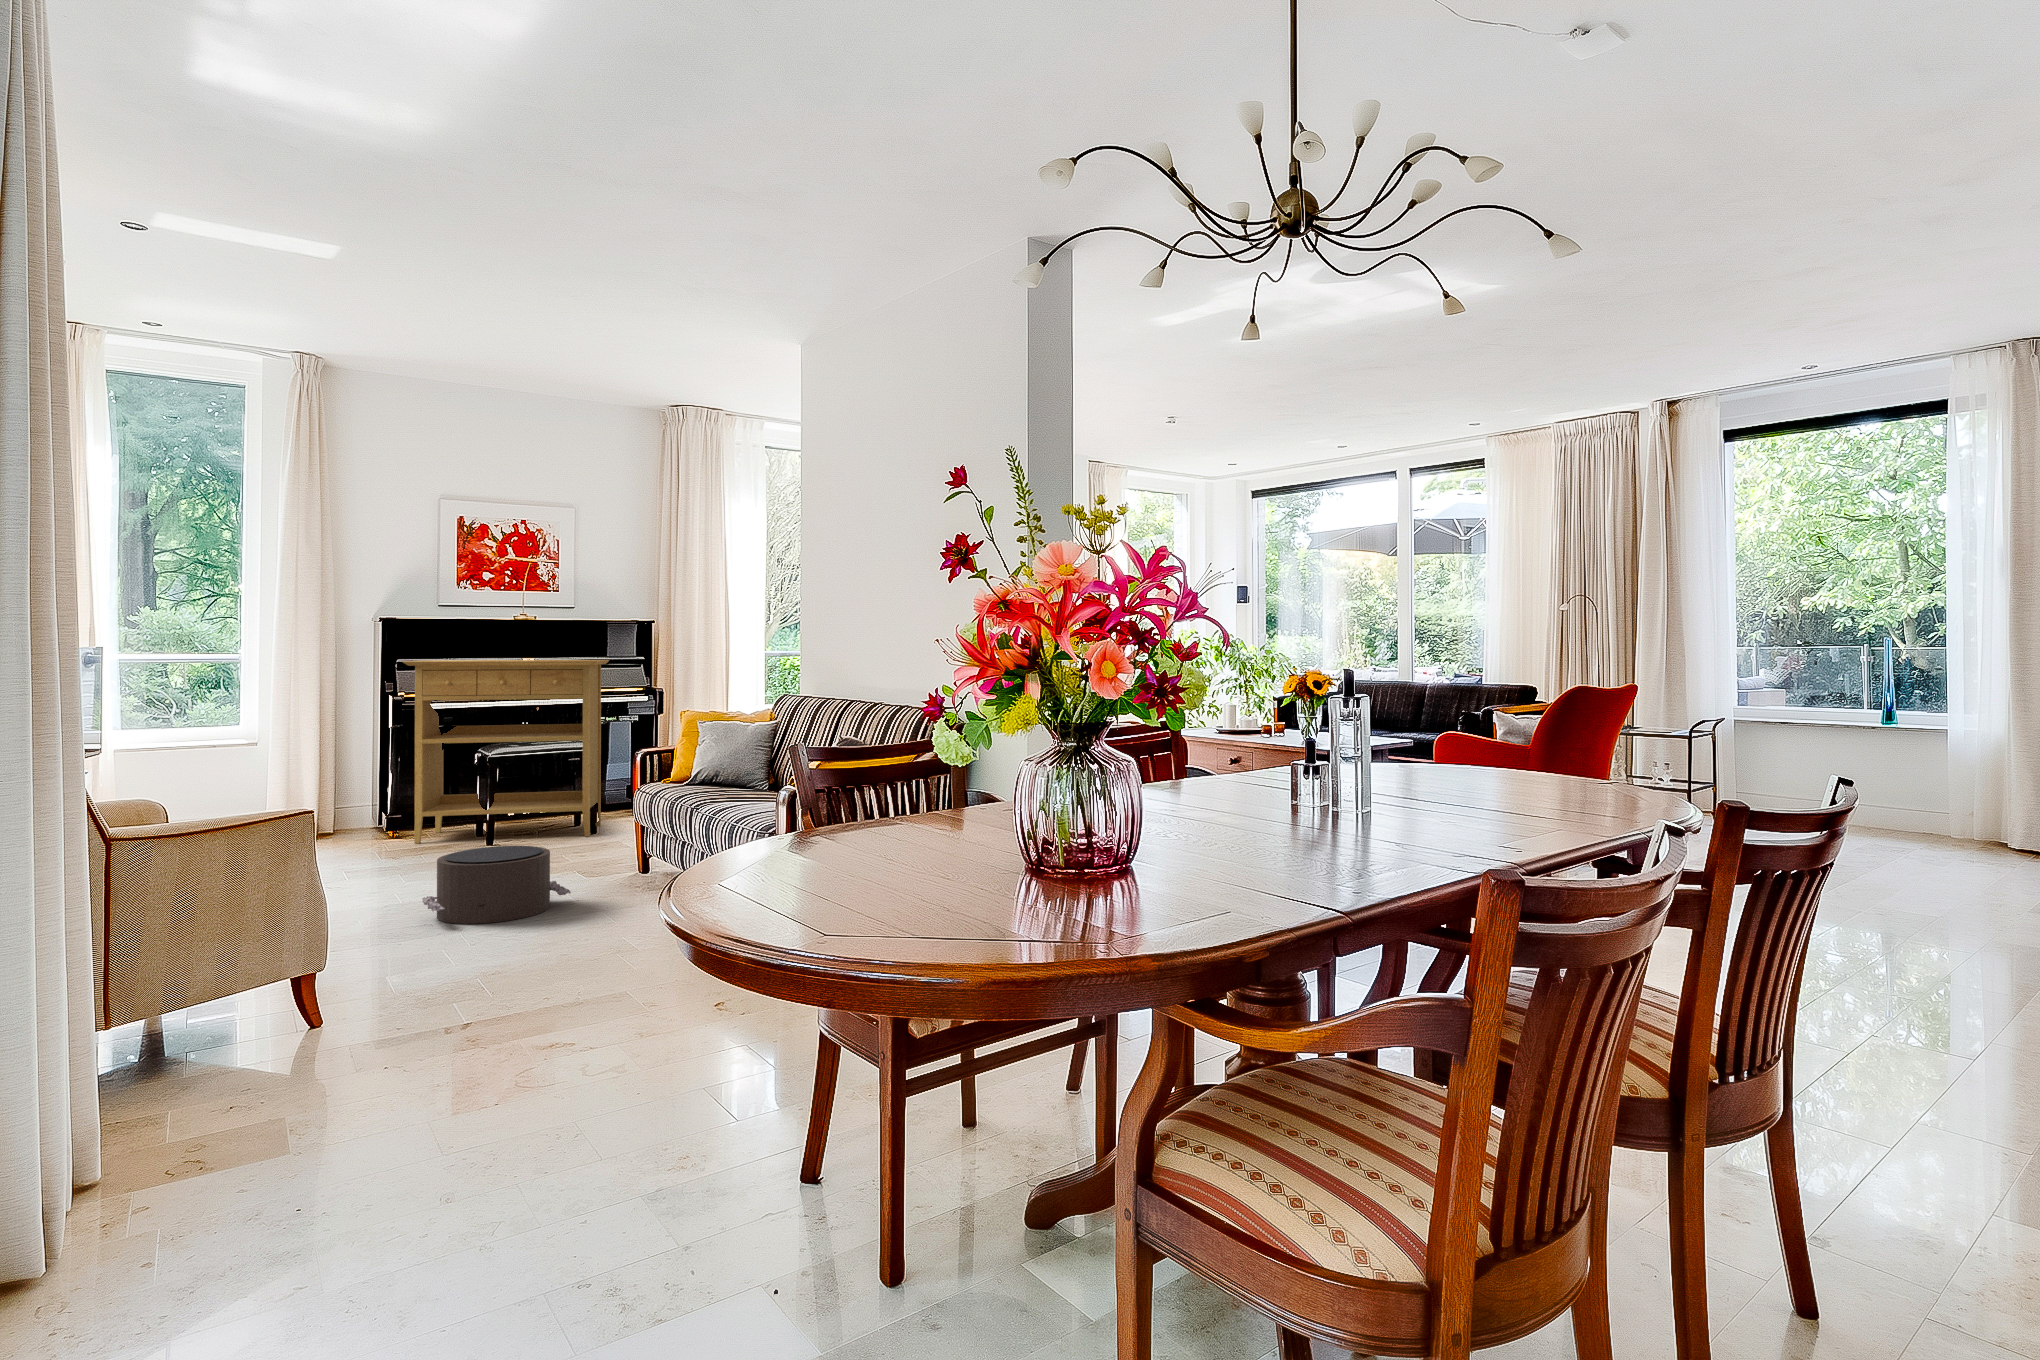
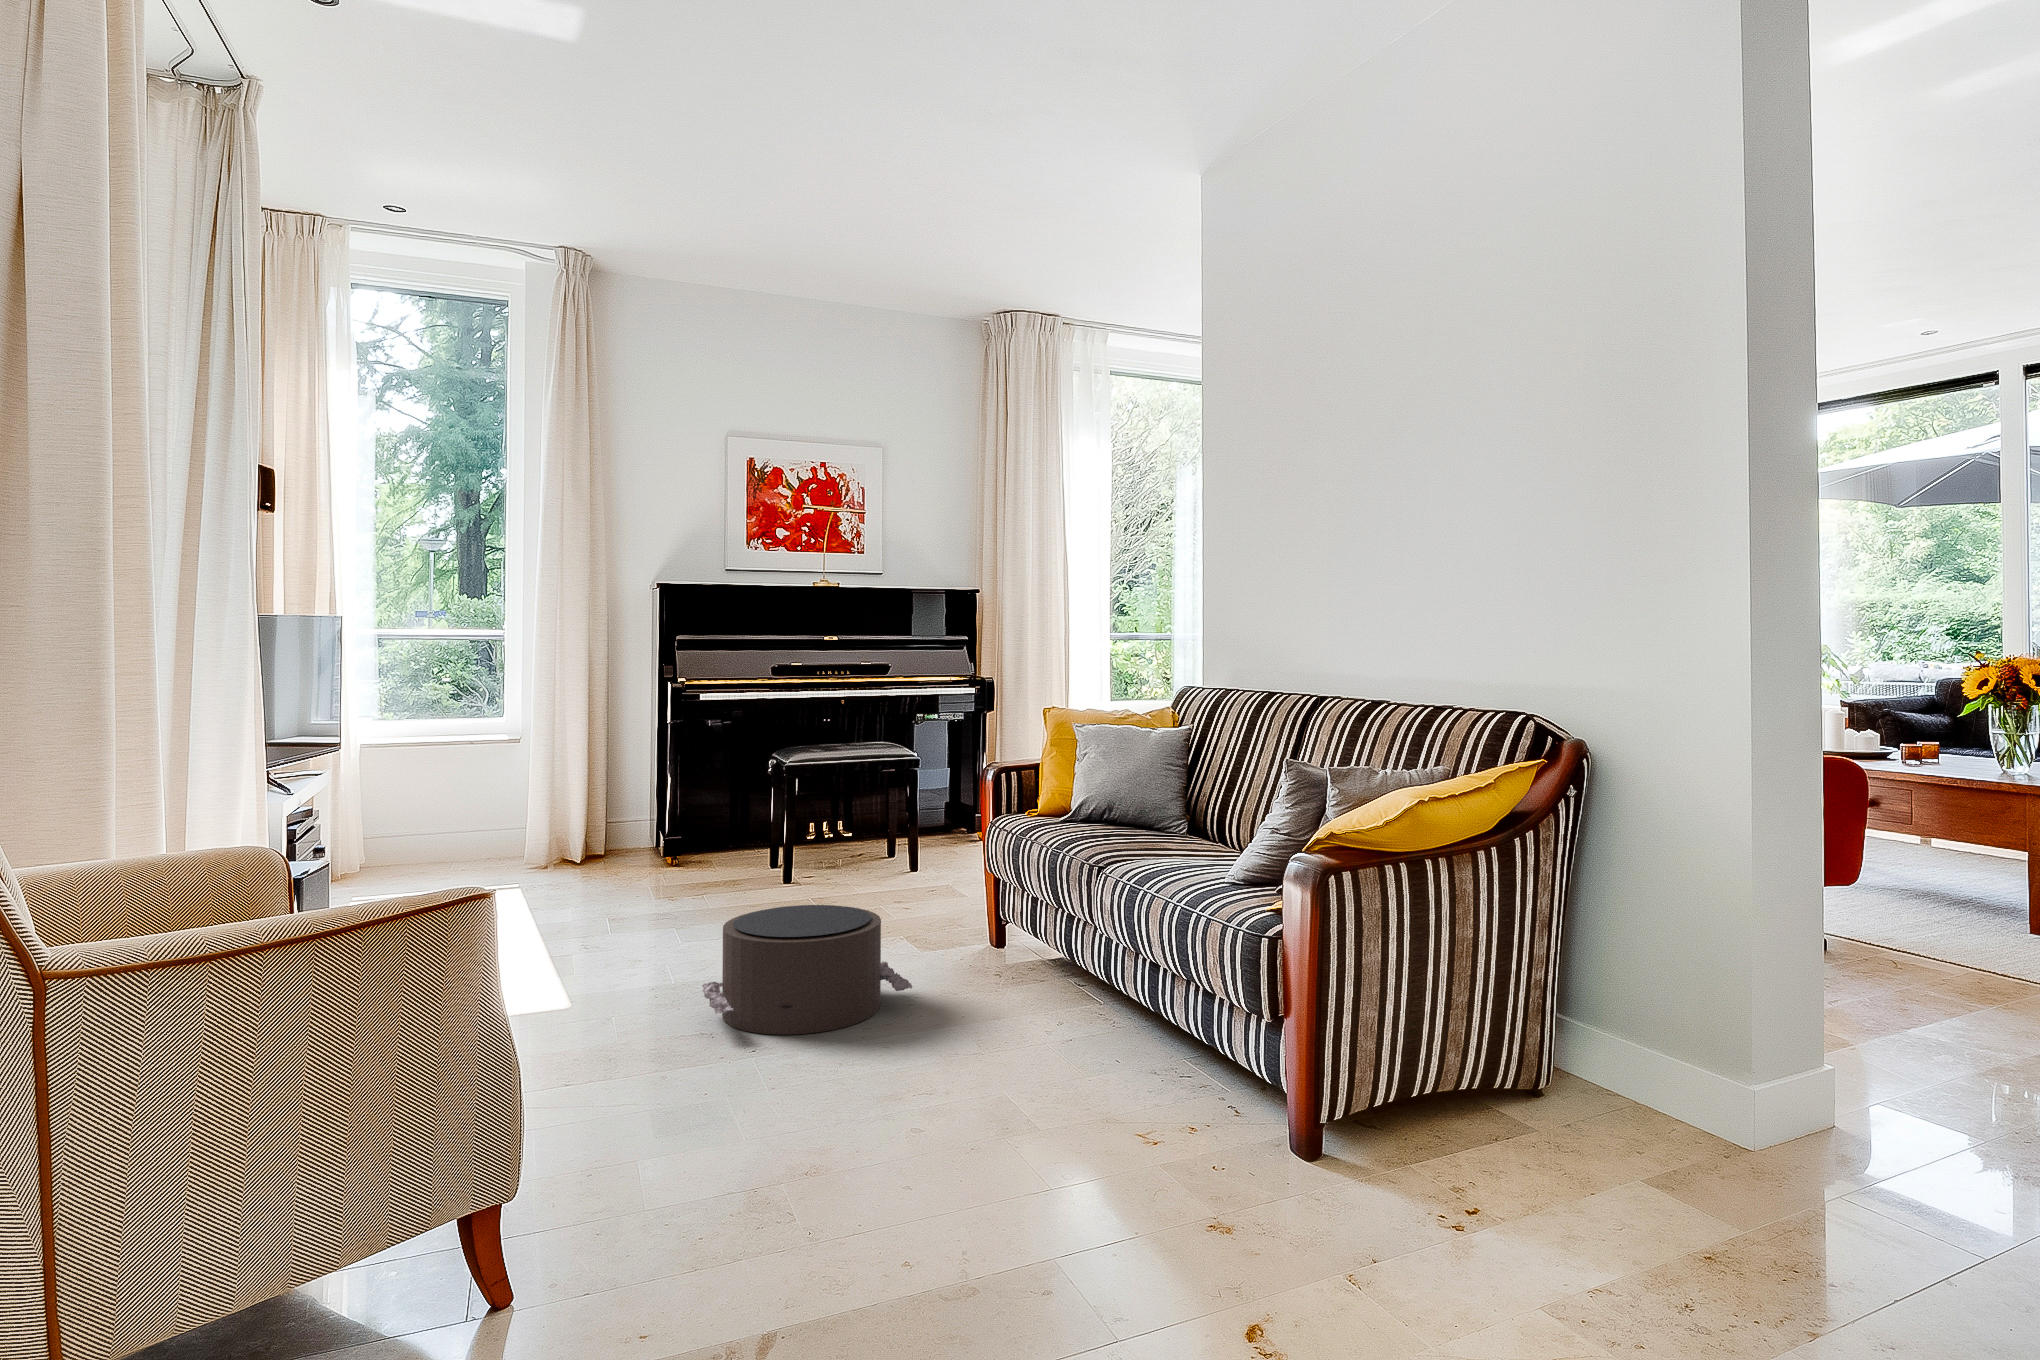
console table: present [403,660,609,844] -> none [683,637,930,875]

